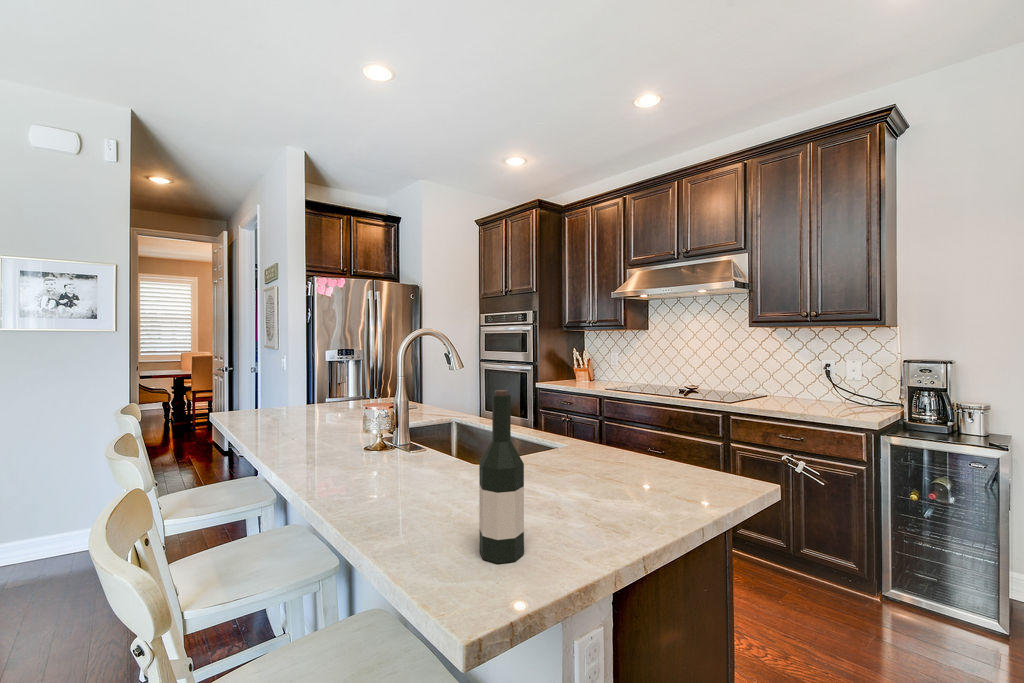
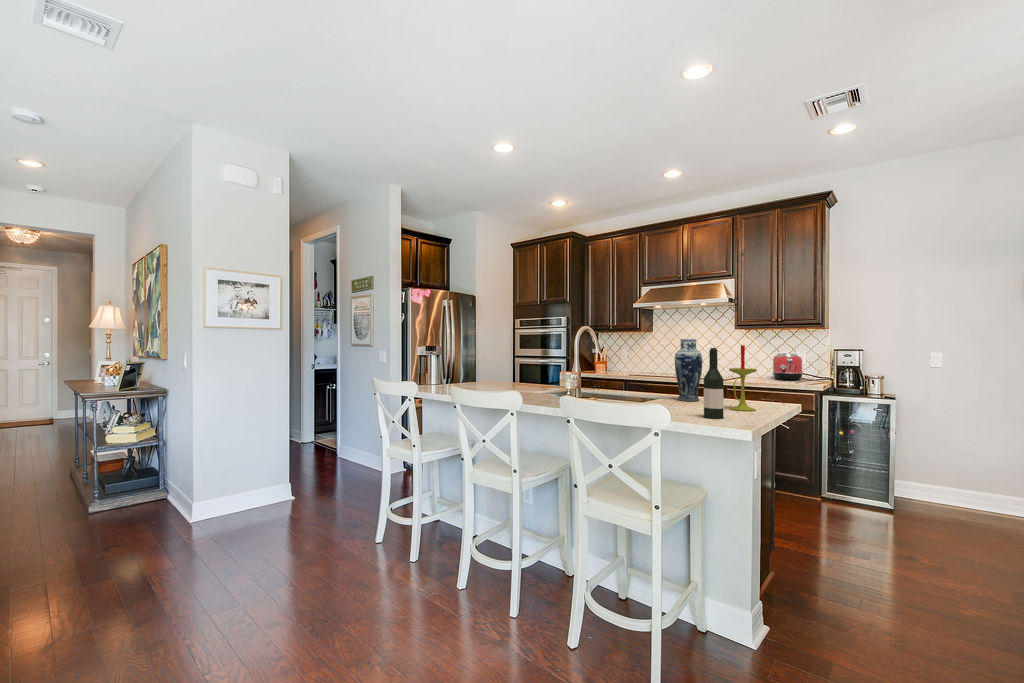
vase: none [553,353,600,469] -> present [675,339,702,401]
toaster: none [807,364,853,405] -> present [773,354,803,380]
candle: none [594,371,654,521] -> present [729,345,757,411]

